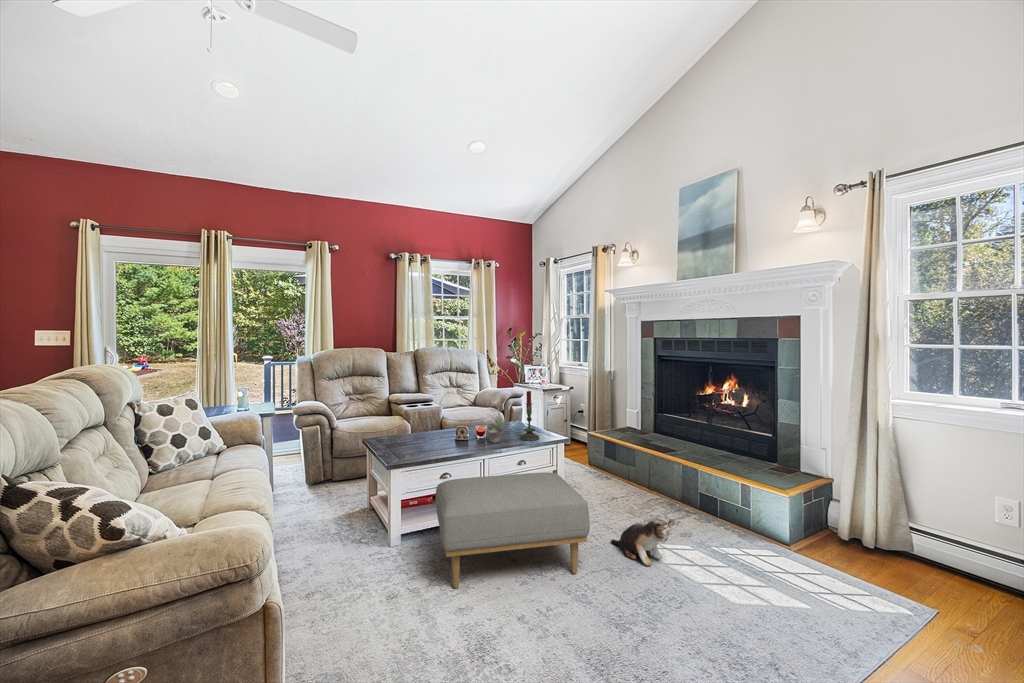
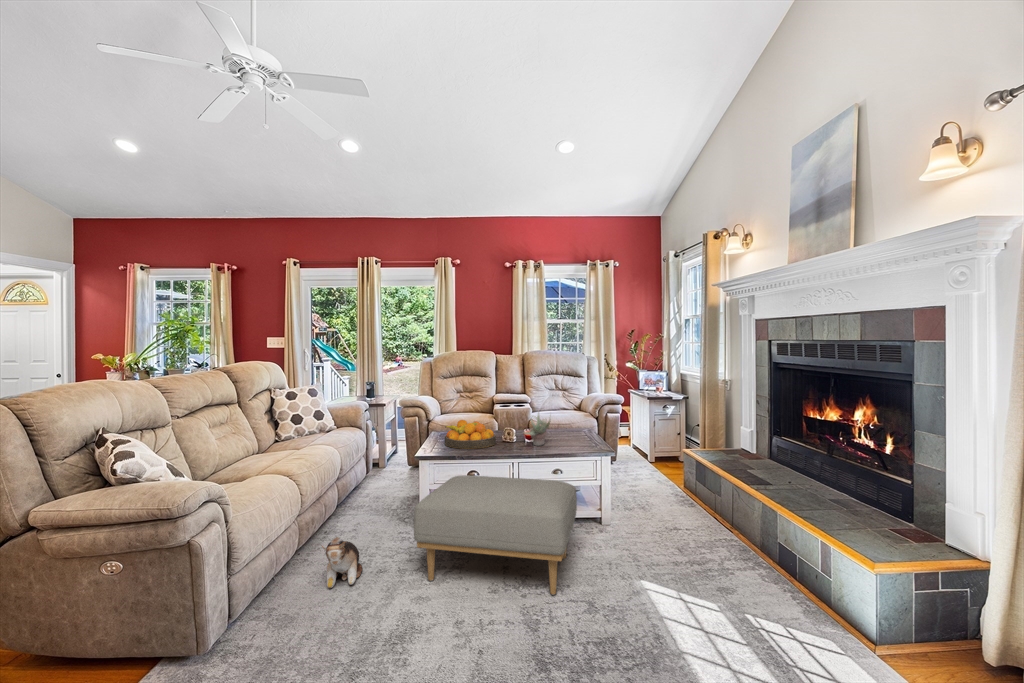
candle: present [520,391,539,441] -> none [567,393,588,448]
fruit bowl: none [399,424,454,453] -> present [445,420,496,449]
plush toy: present [611,519,674,566] -> present [322,537,362,588]

